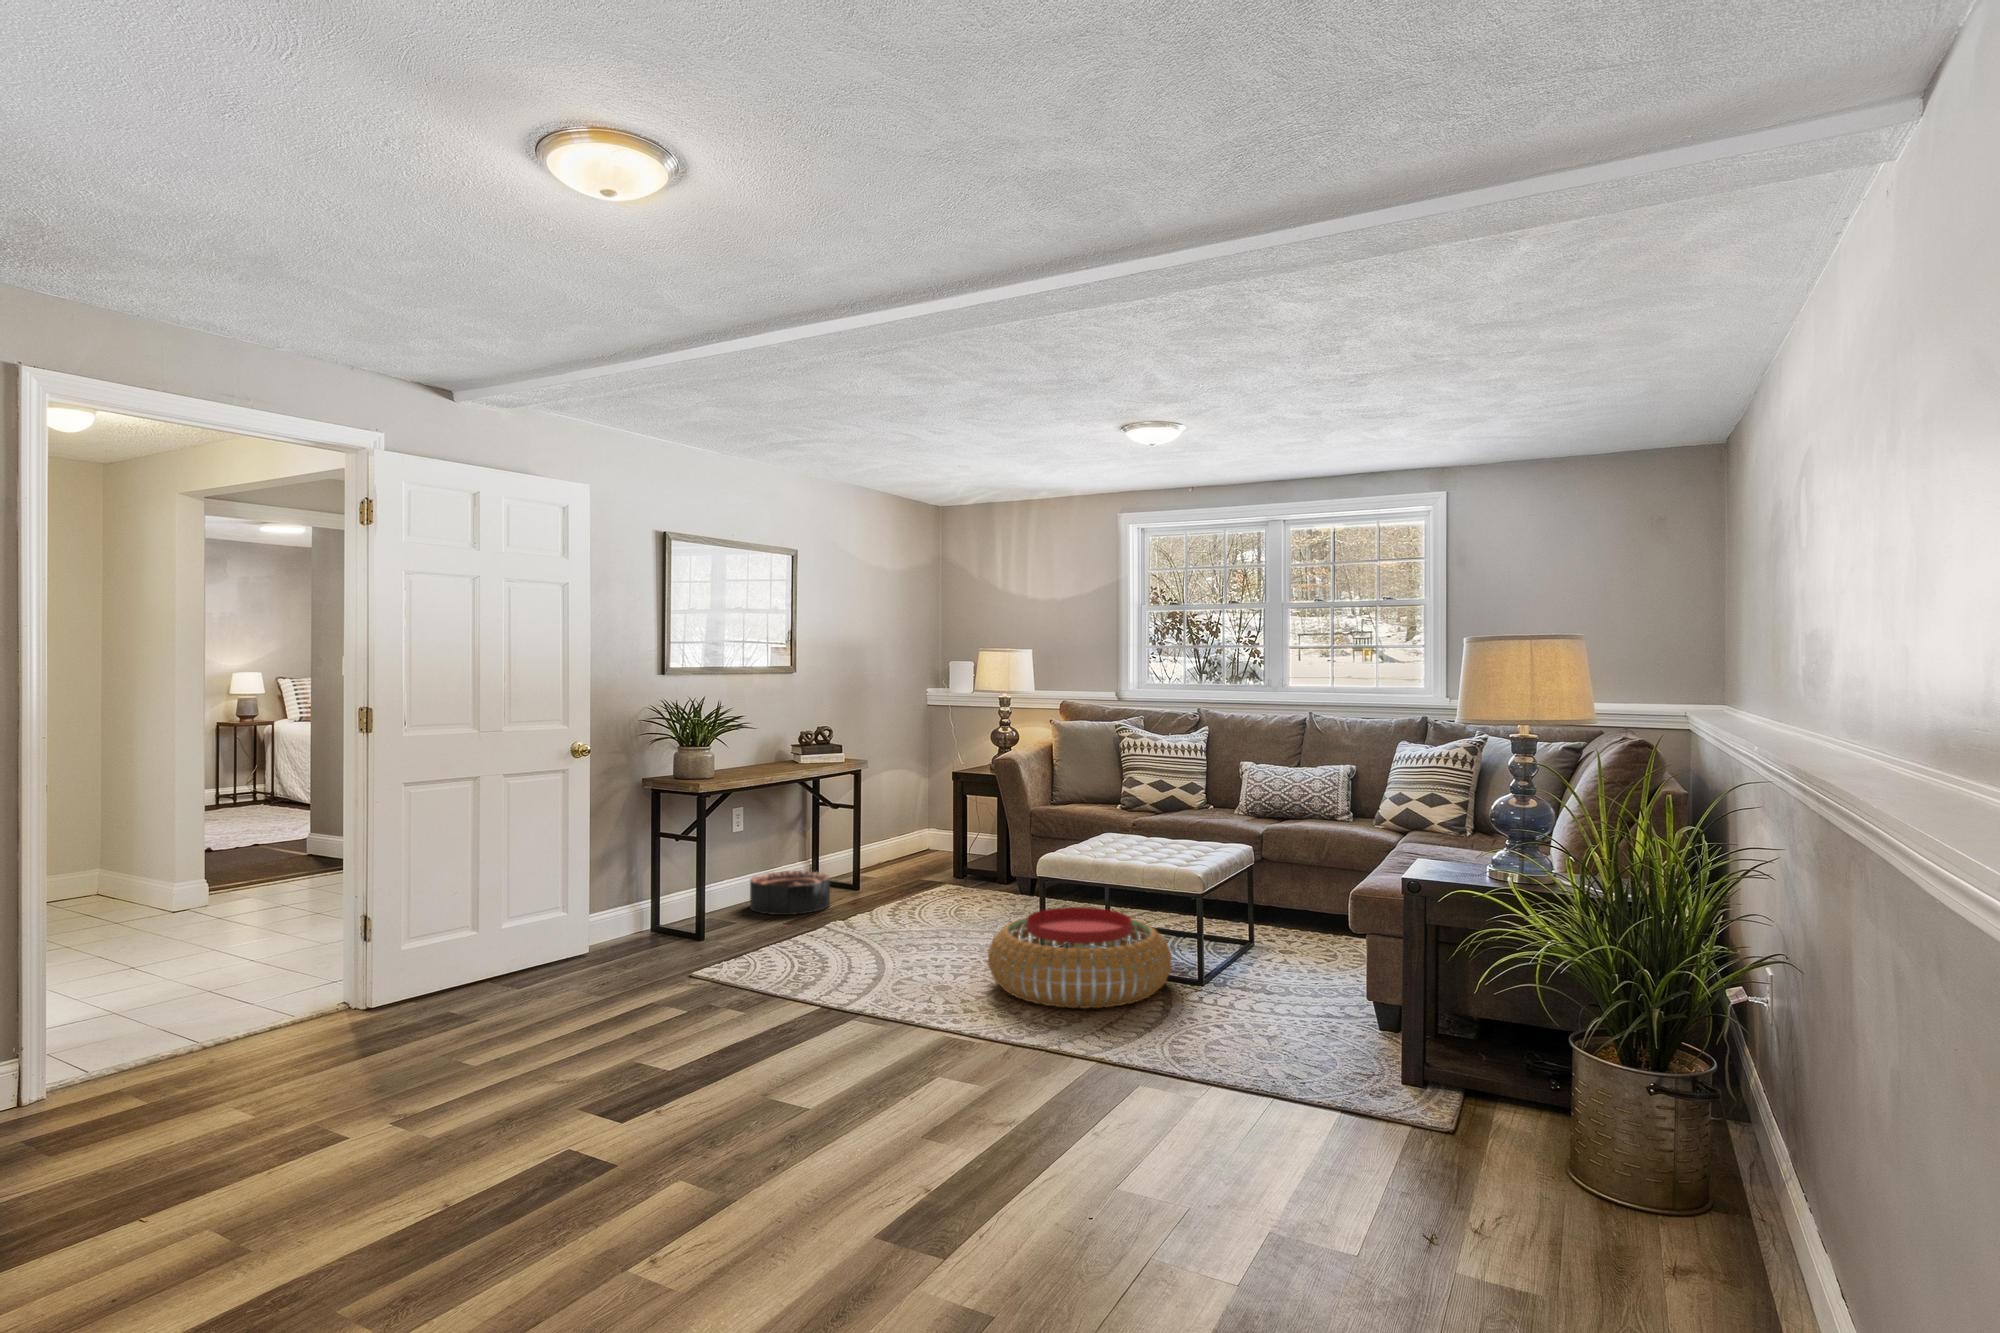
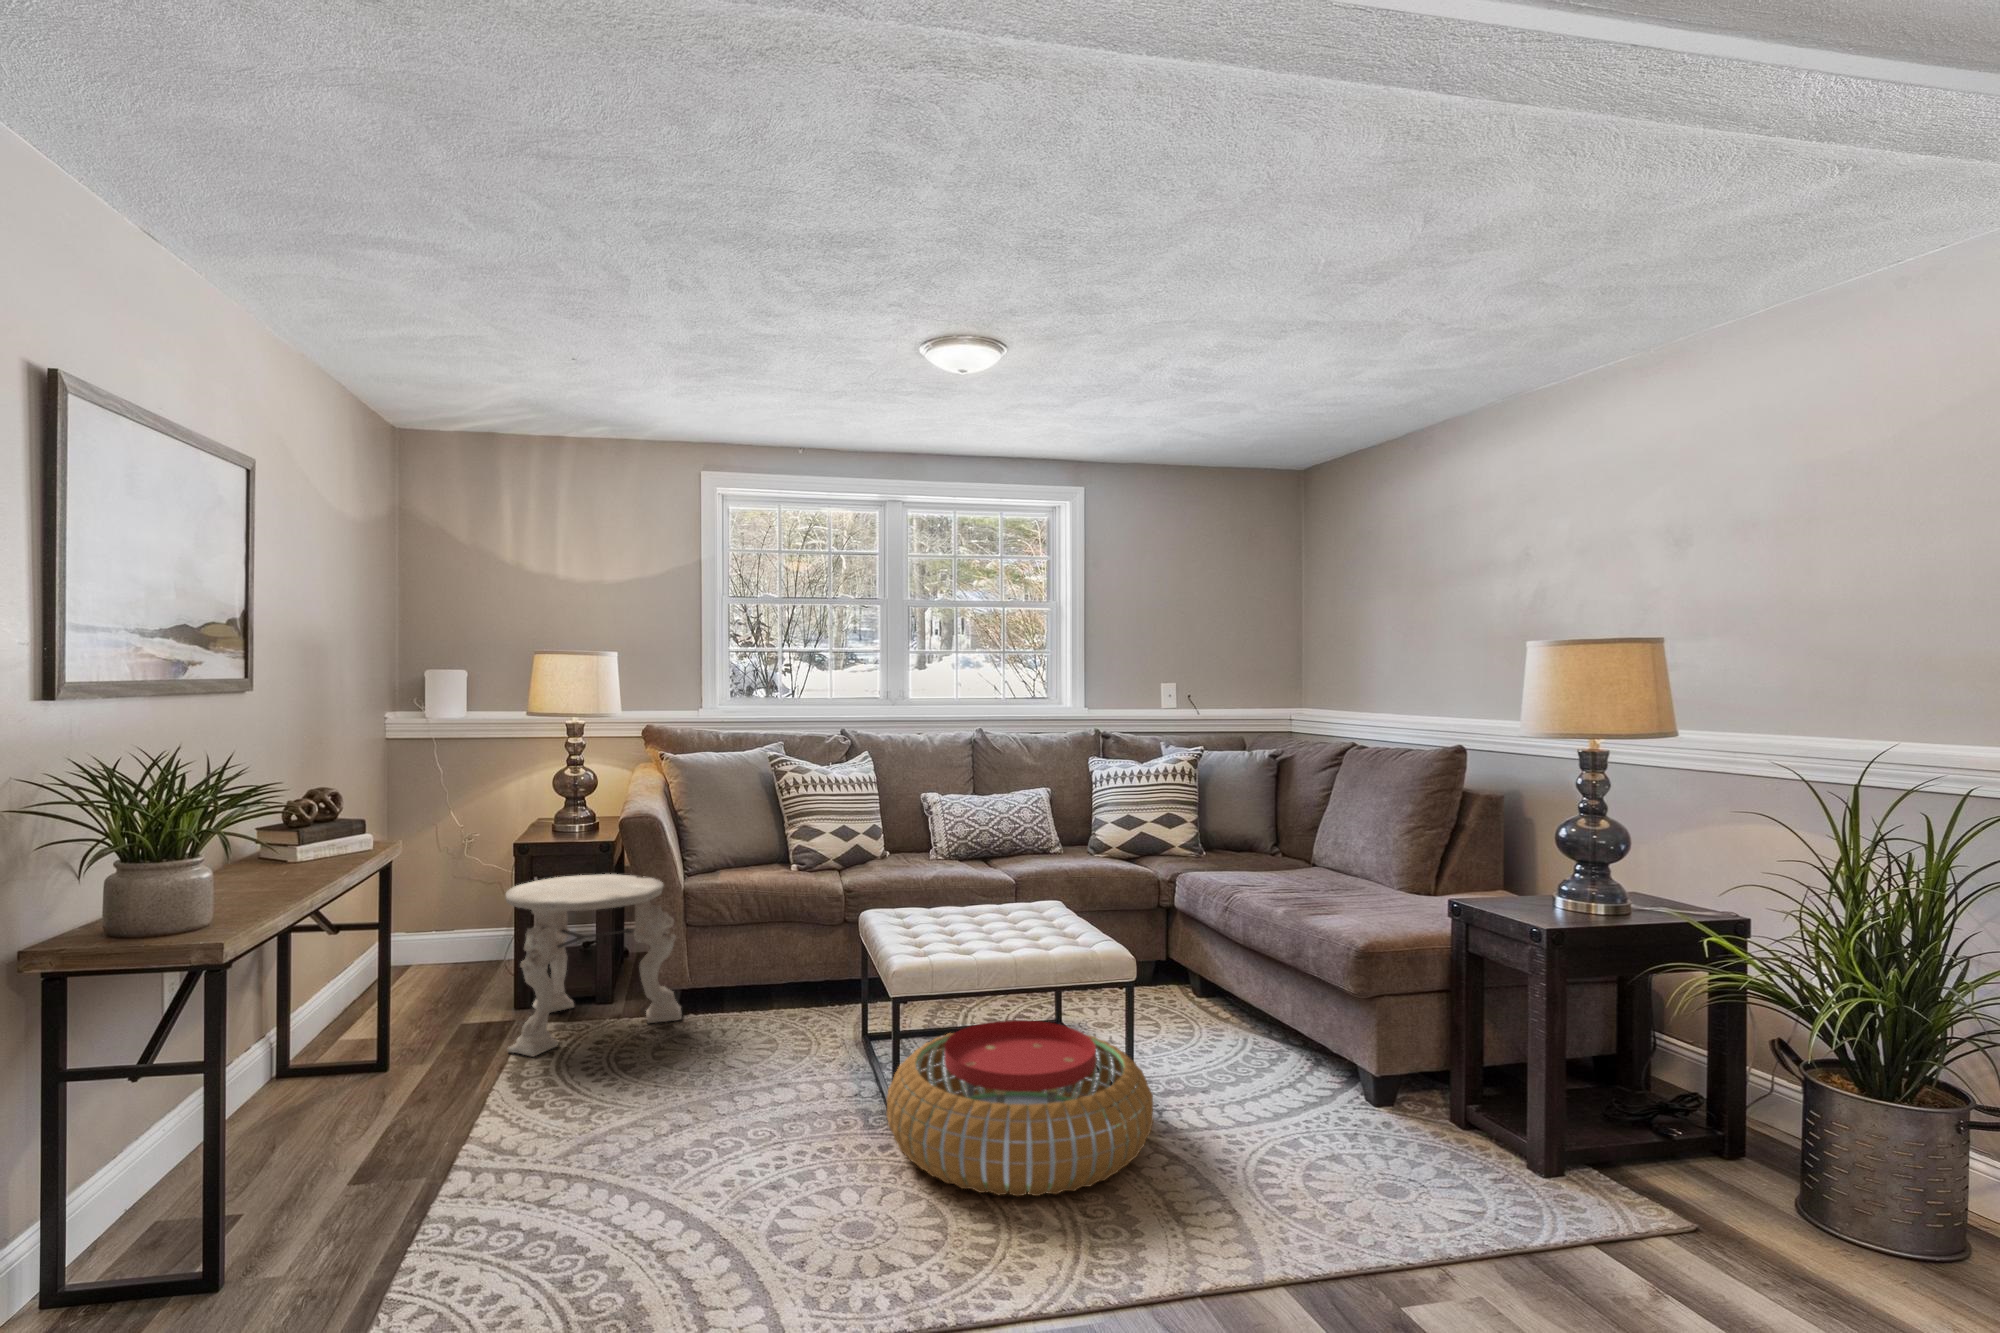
side table: none [908,797,1022,900] -> present [505,874,682,1057]
basket: present [750,871,830,915] -> none [217,1050,396,1163]

